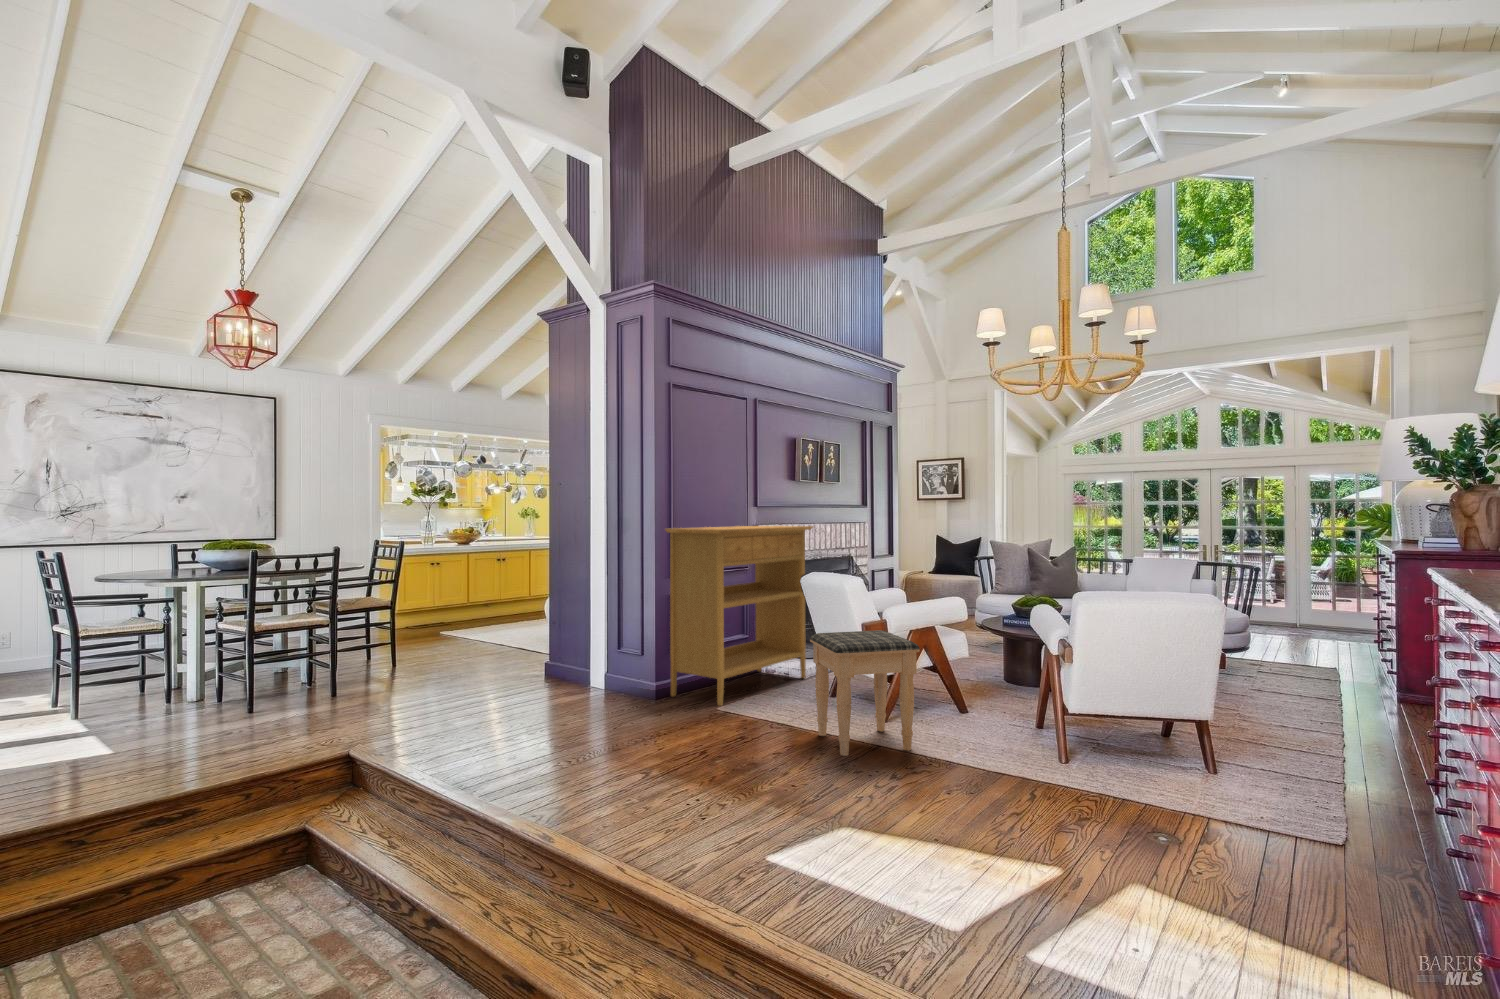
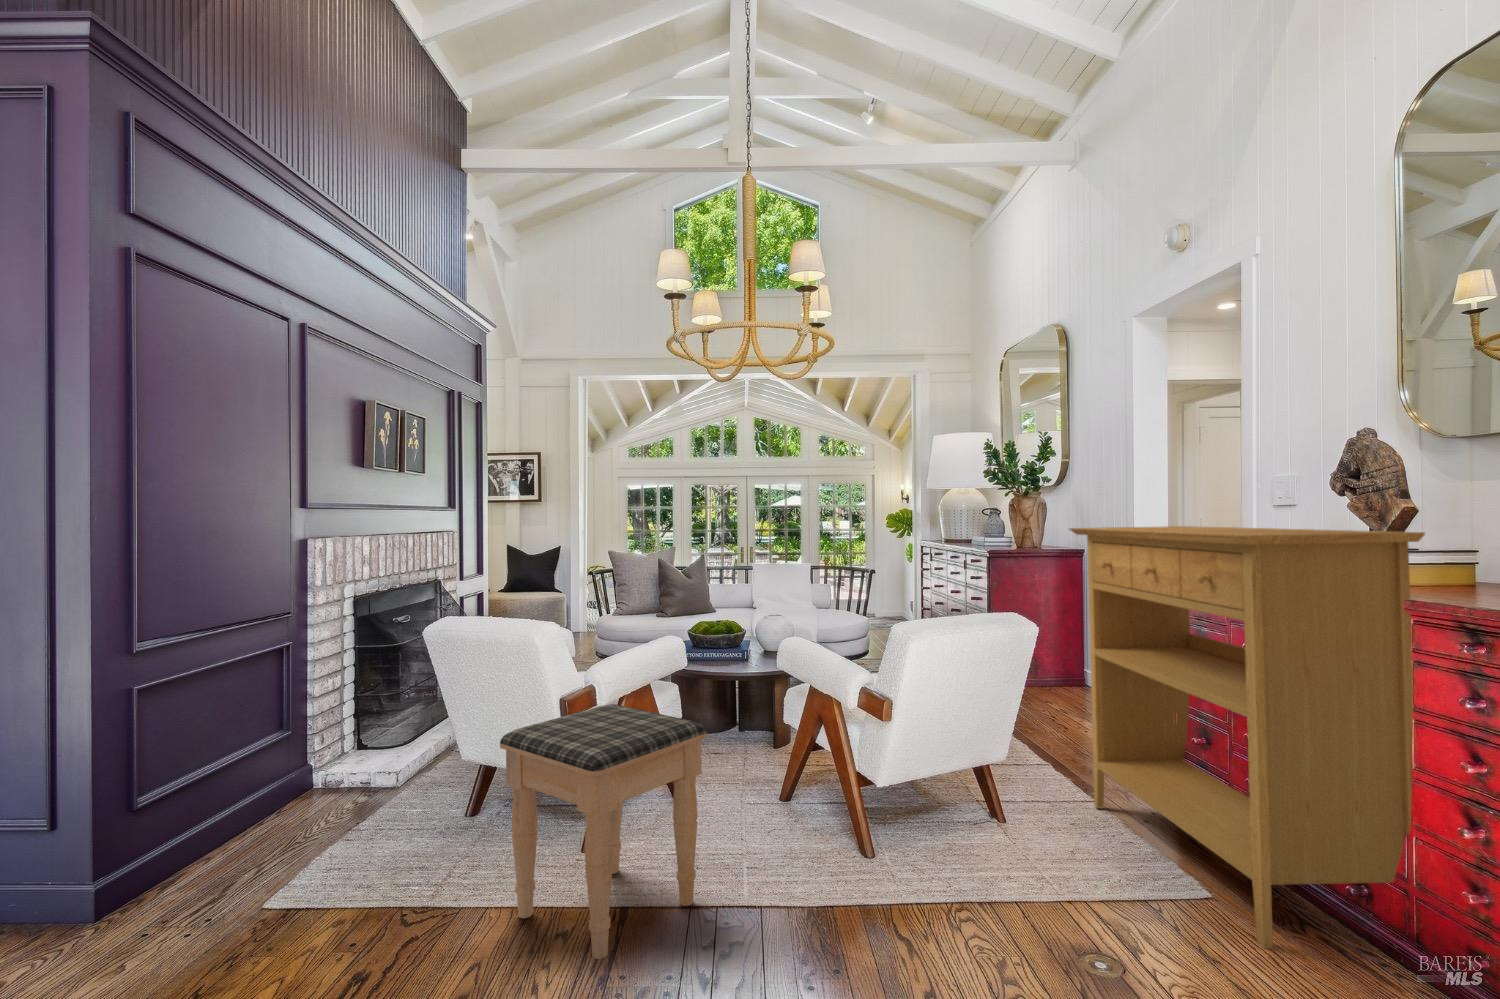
console table: present [665,526,813,706] -> present [1069,526,1425,949]

